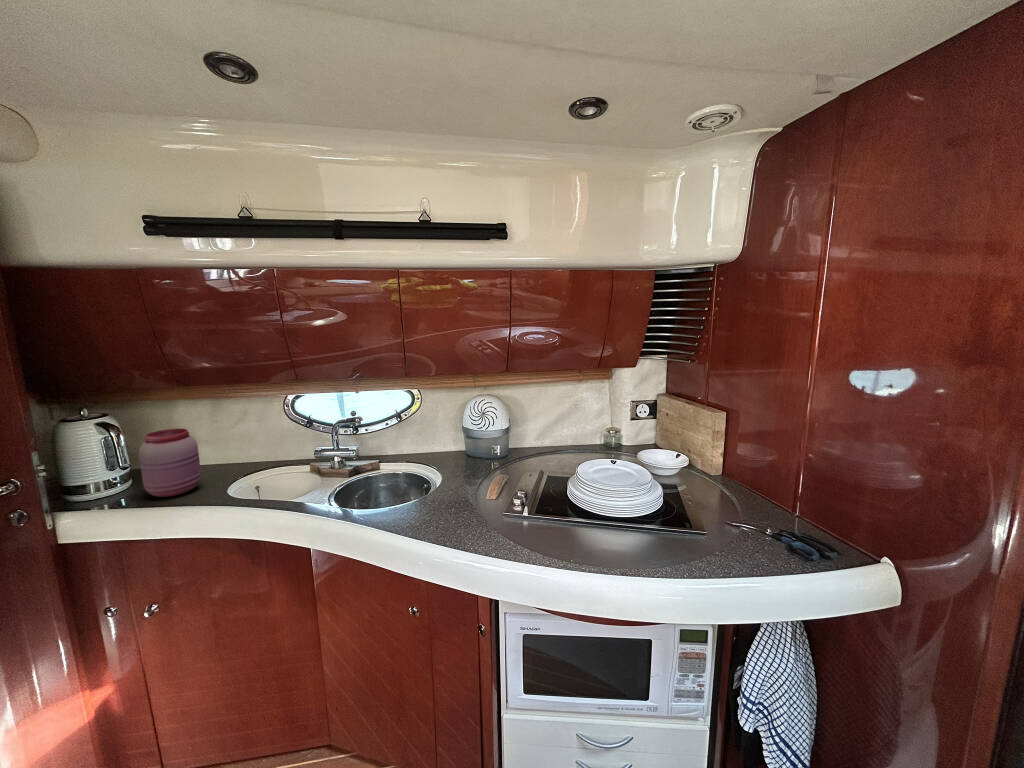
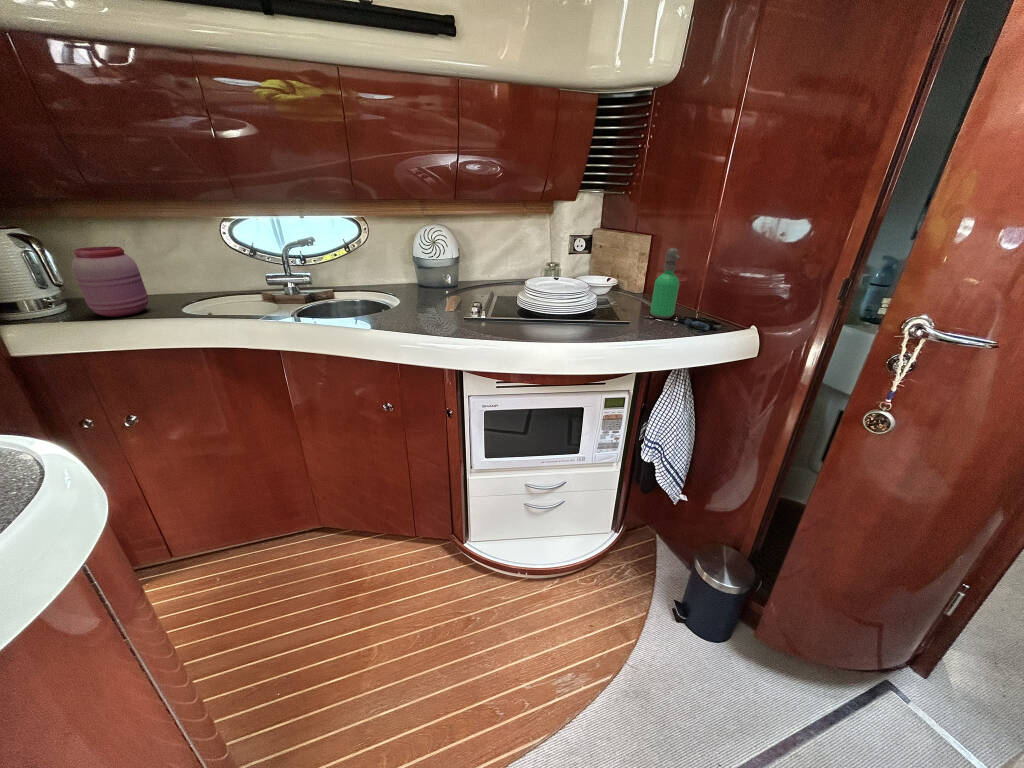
soap dispenser: none [732,438,767,523] -> present [650,248,680,319]

